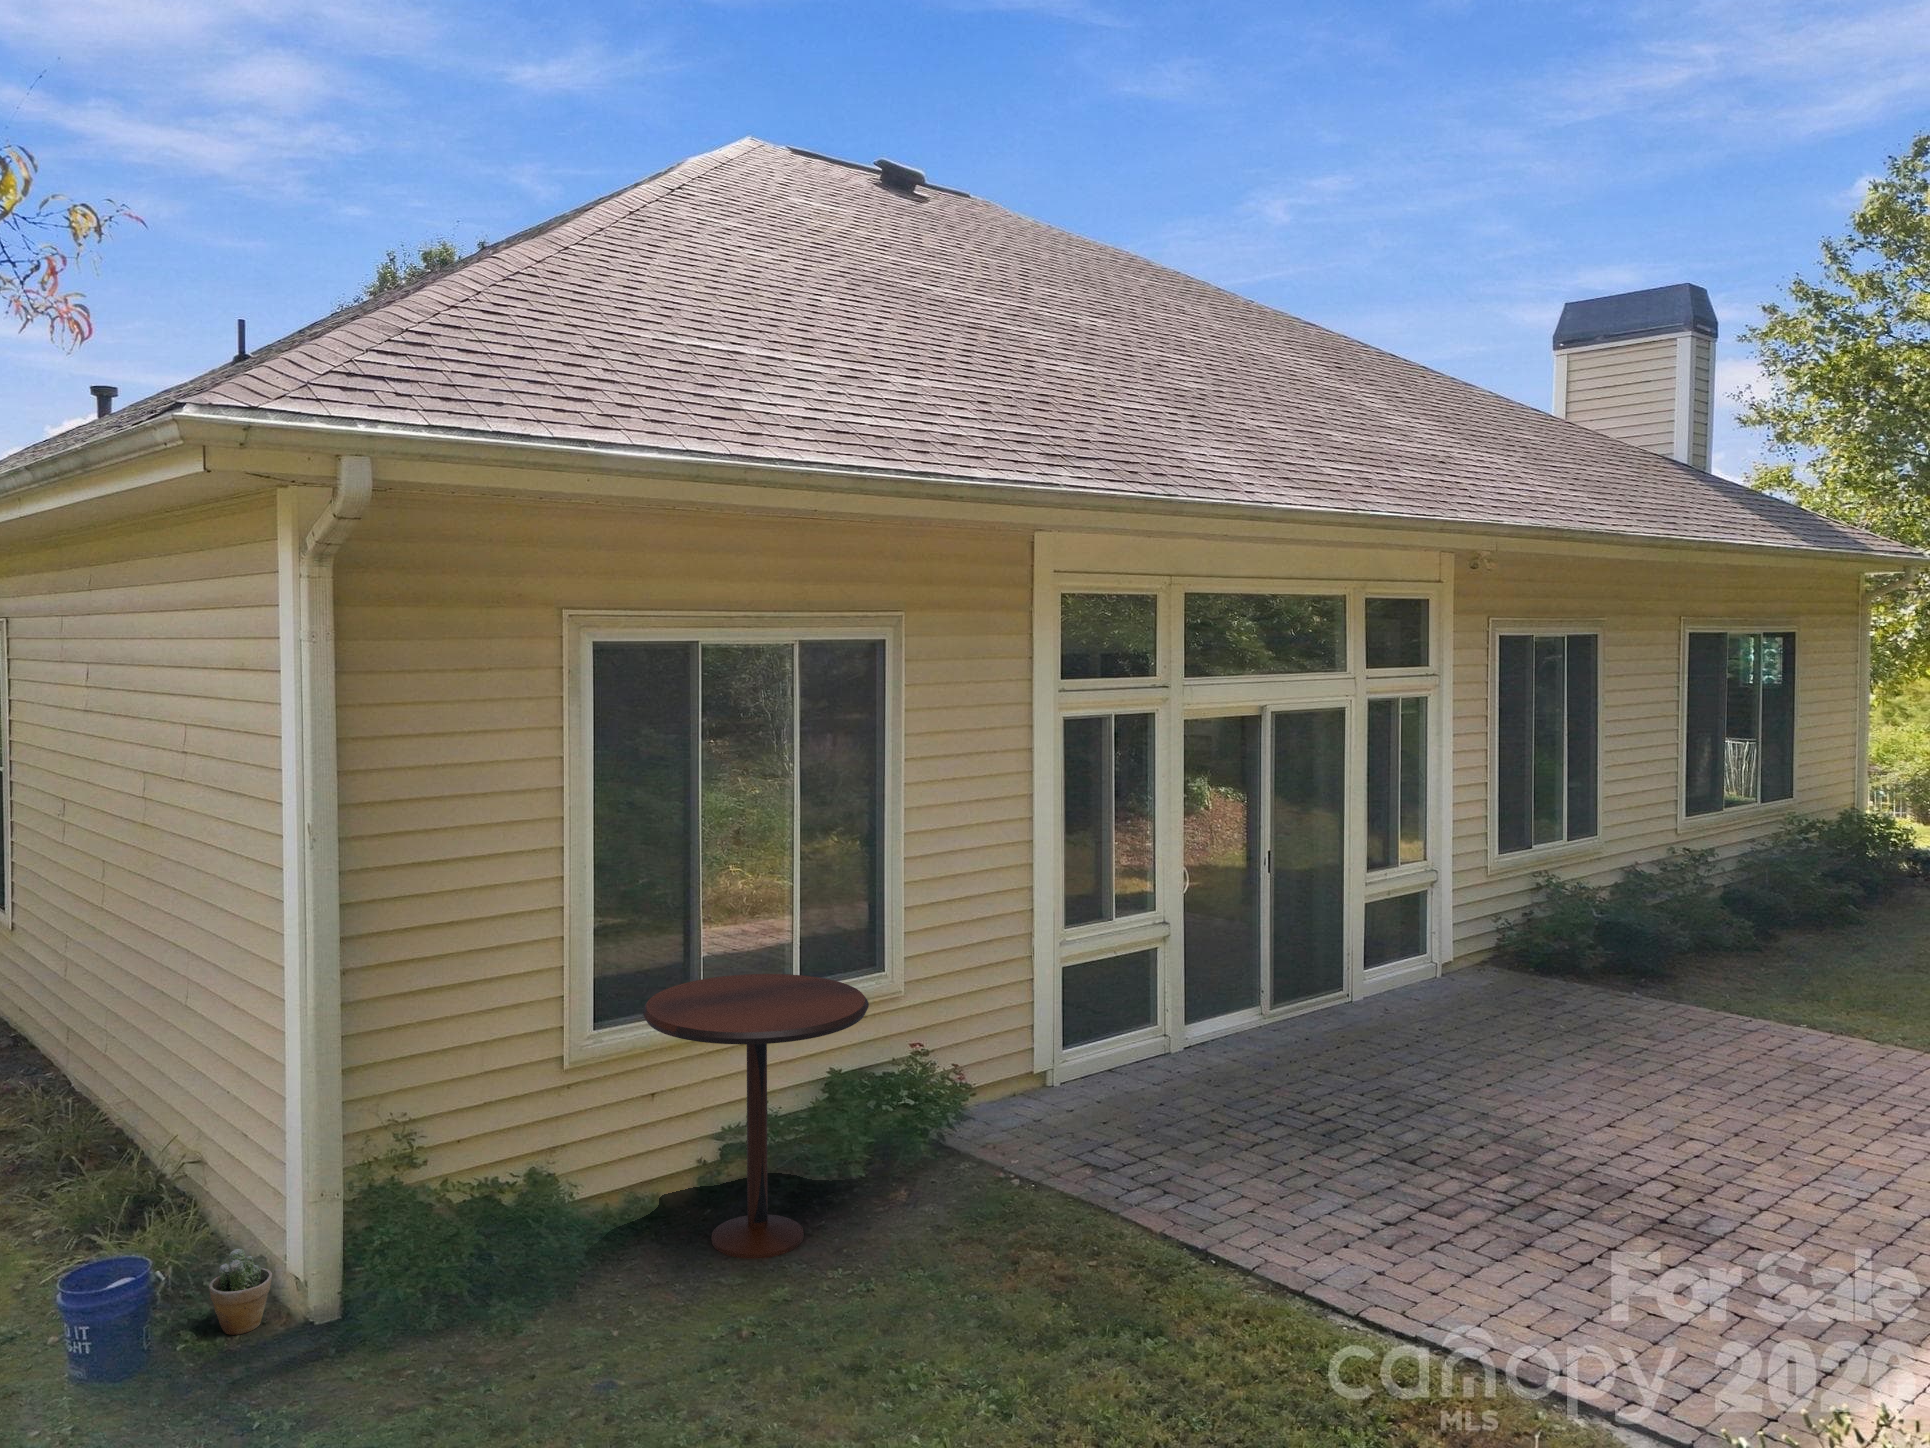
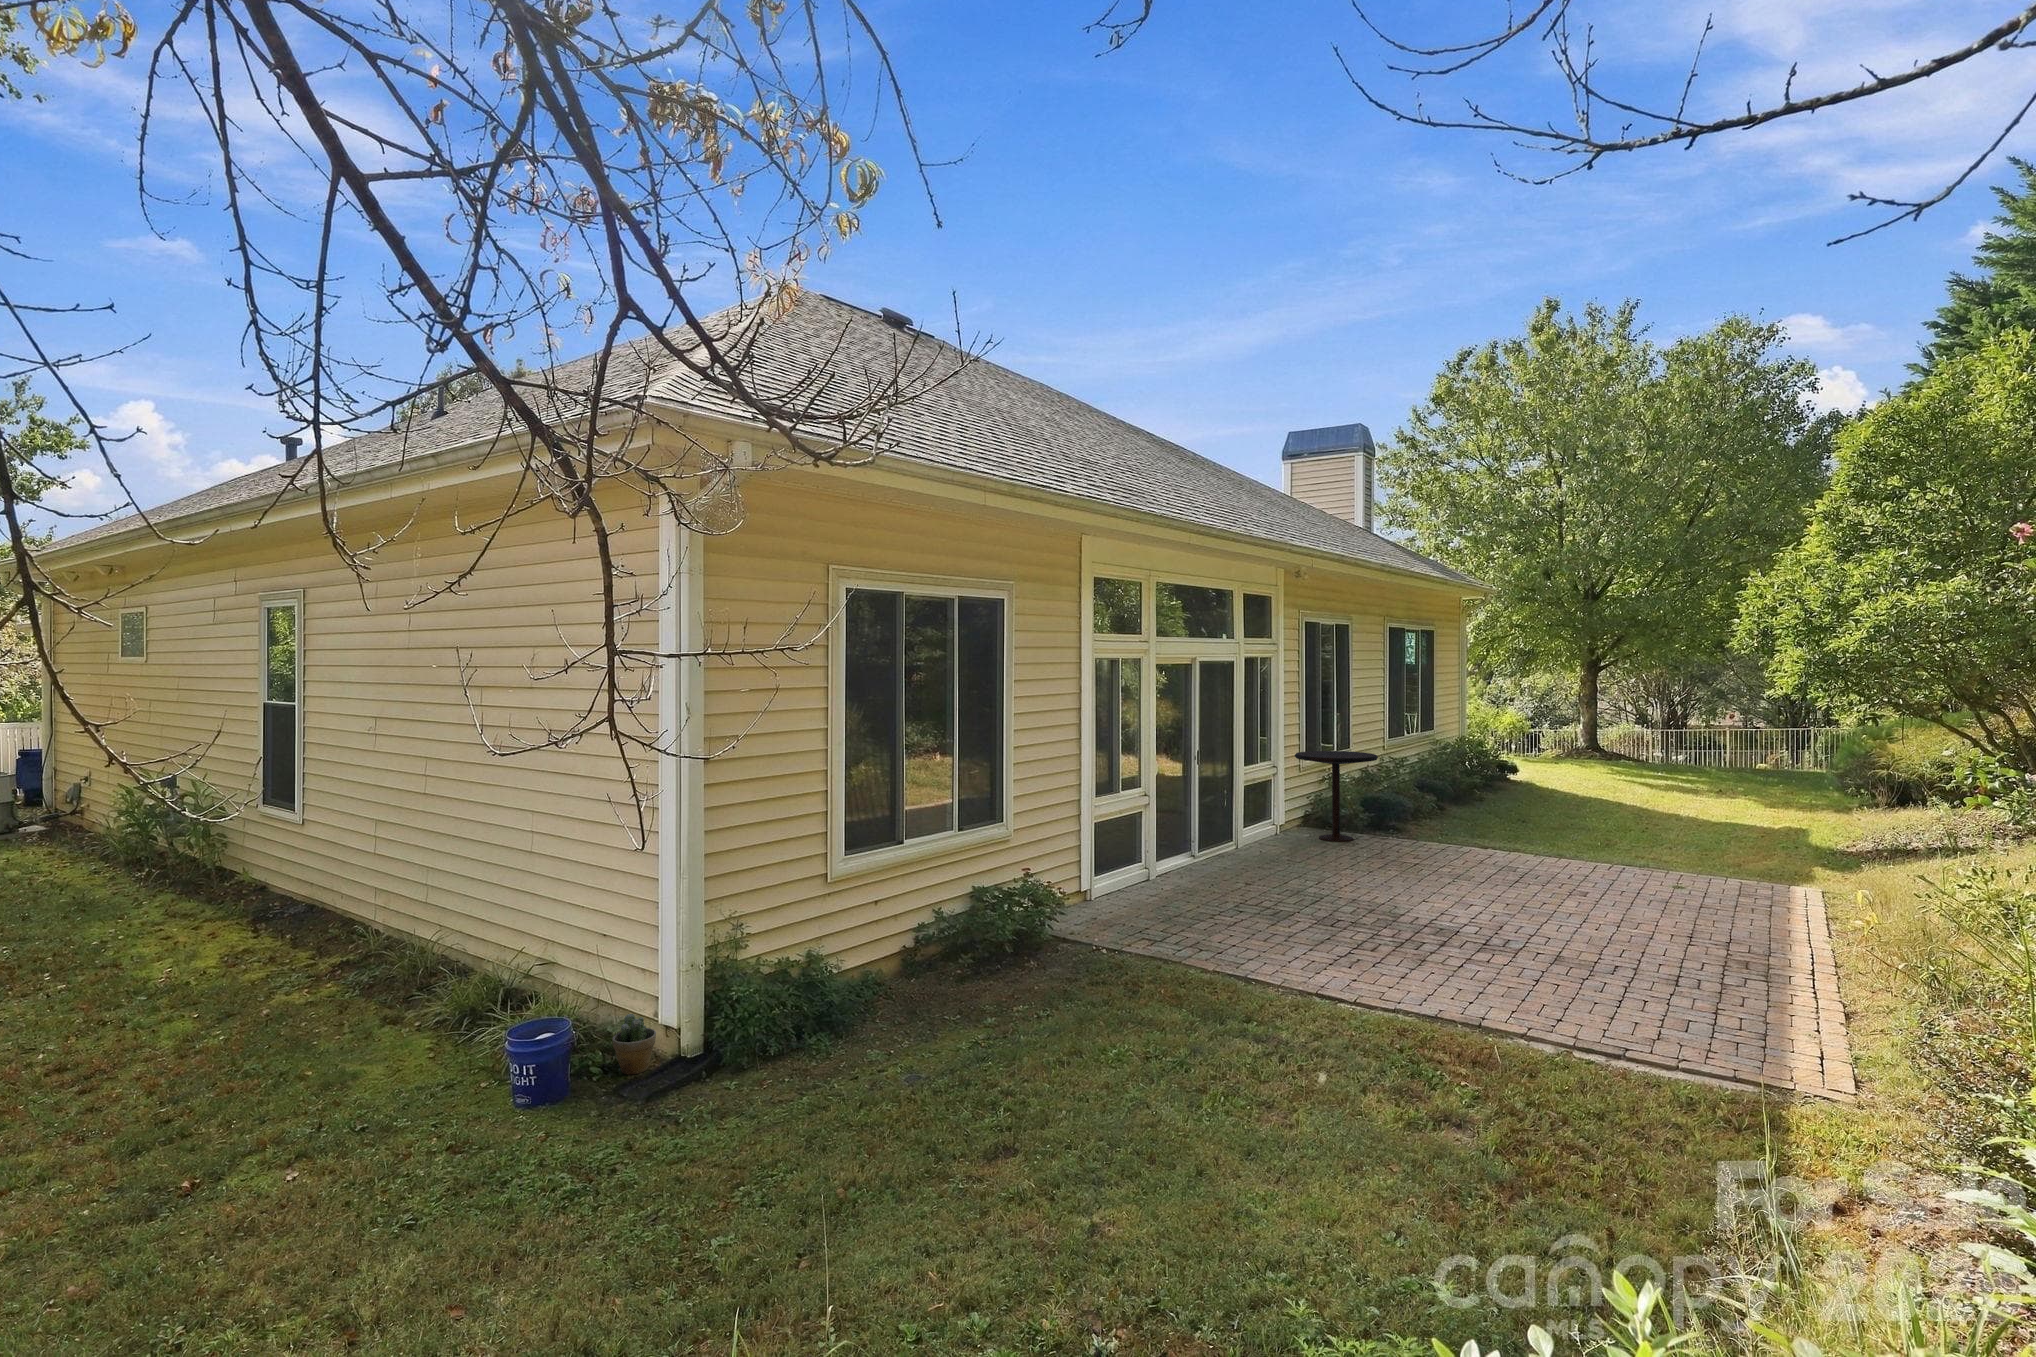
pedestal table: present [642,974,869,1259] -> present [1295,751,1378,842]

